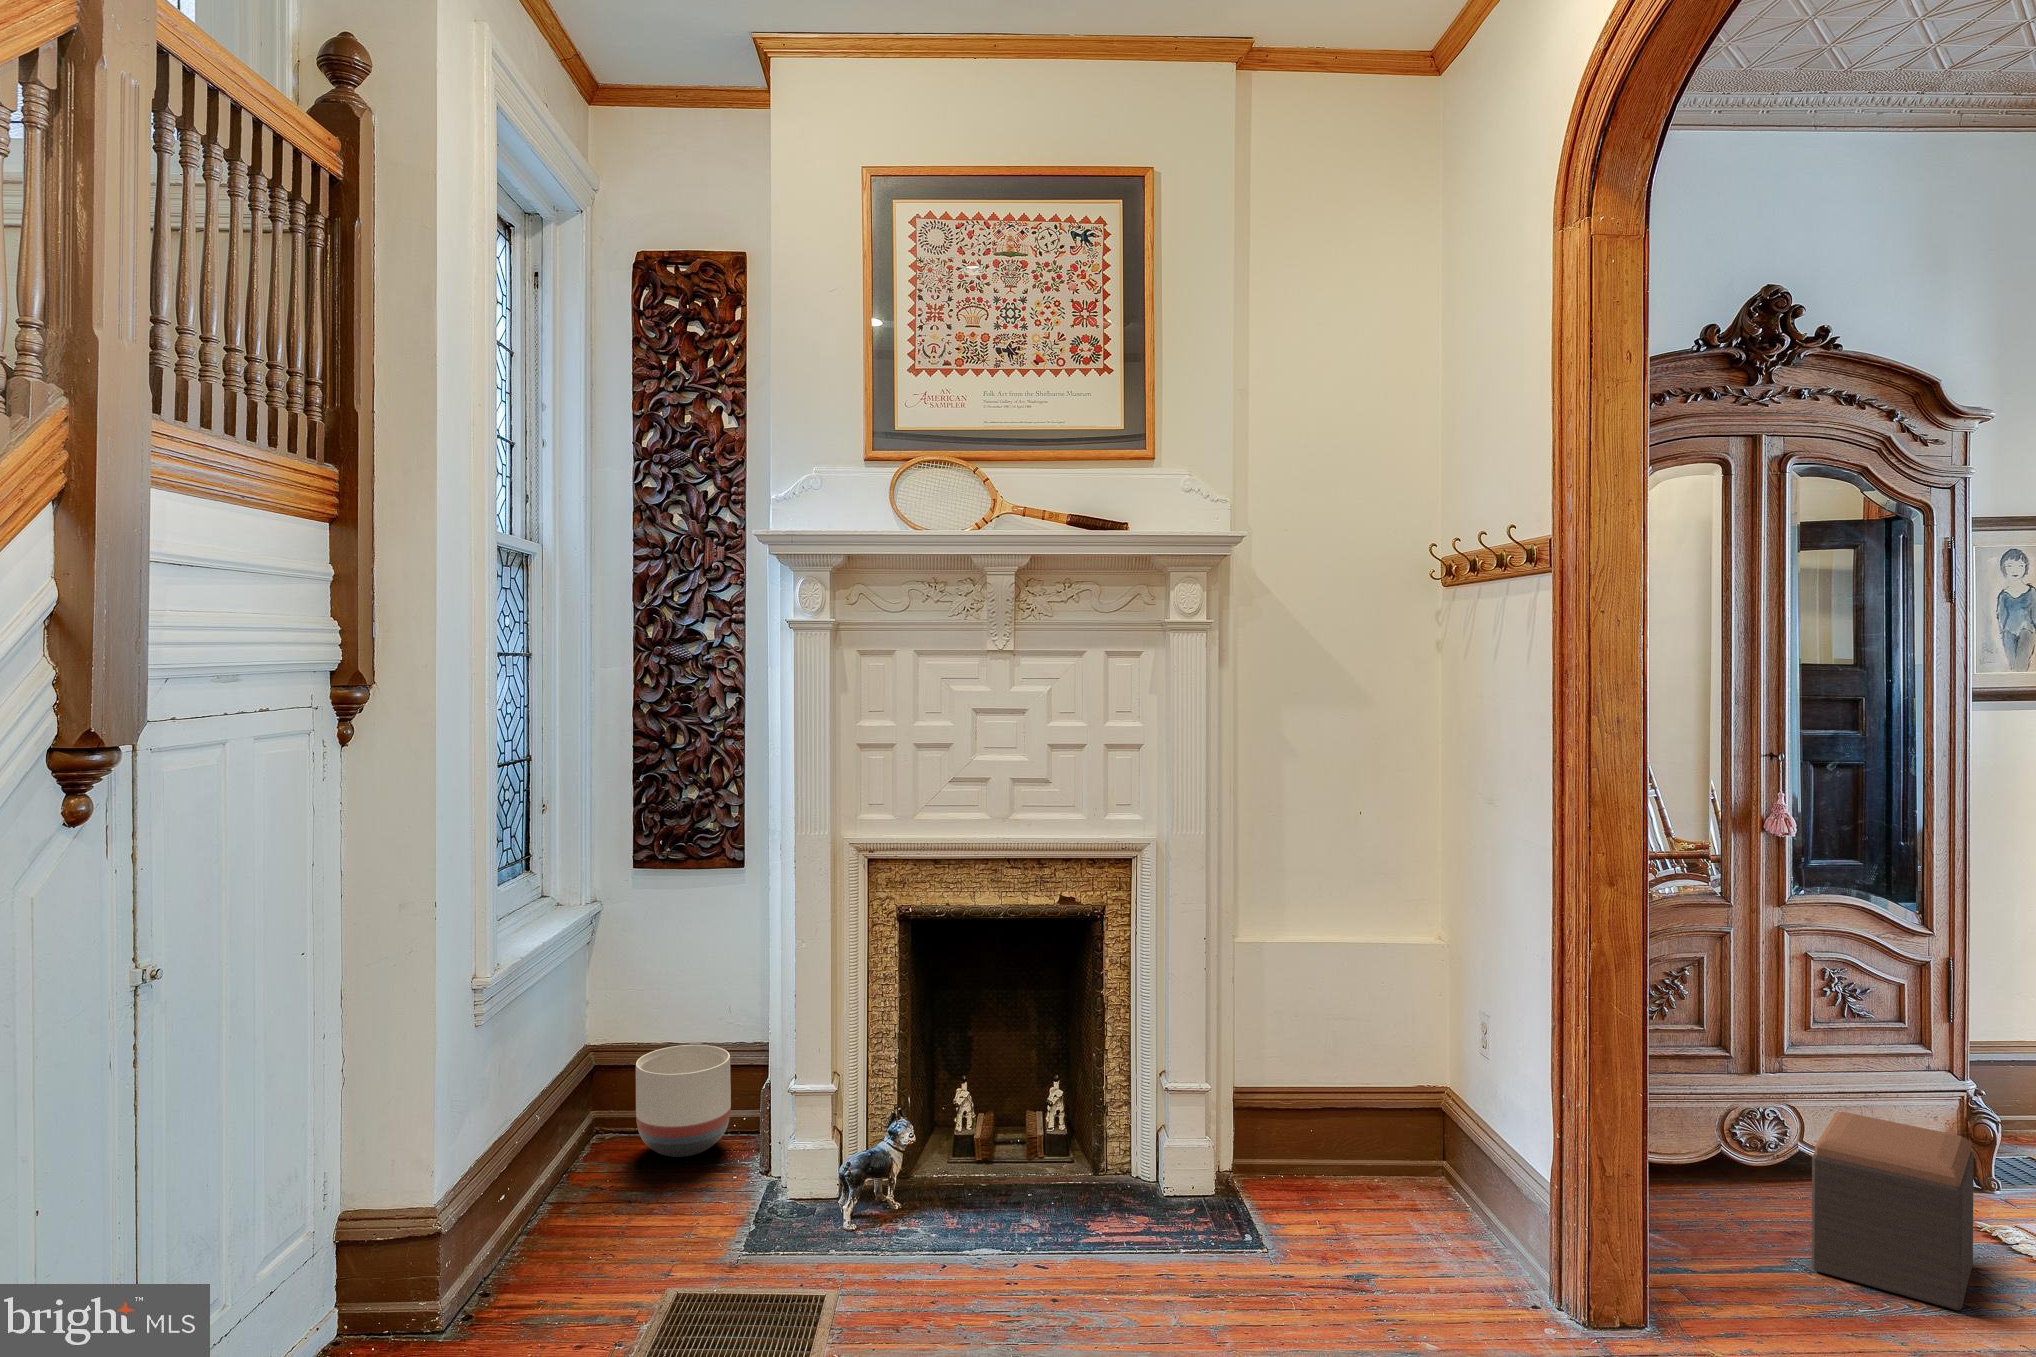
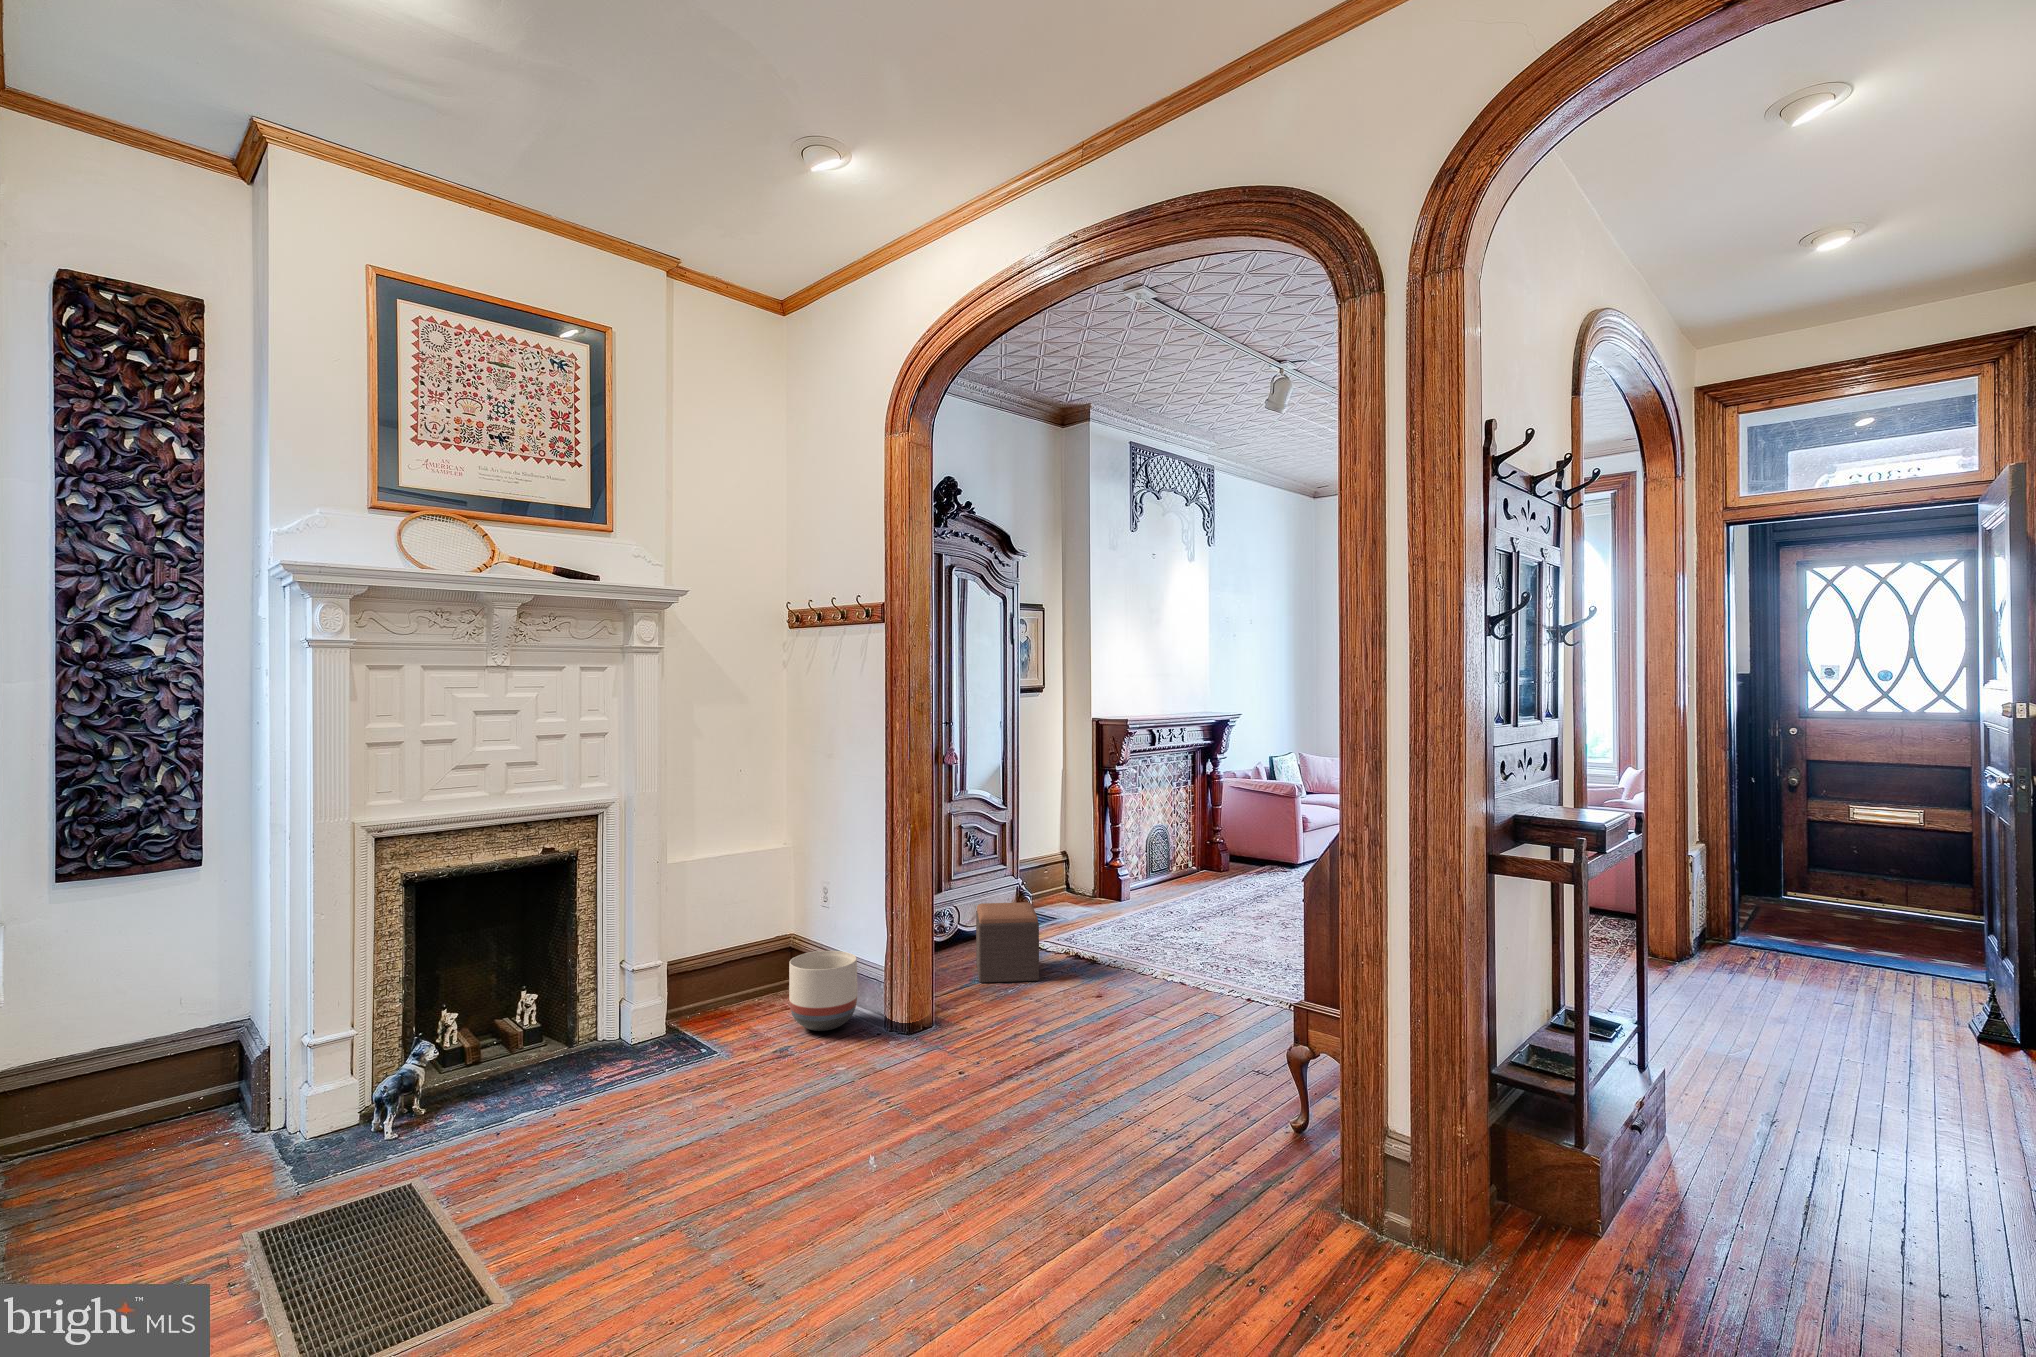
planter: present [636,1045,731,1157] -> present [789,951,857,1031]

